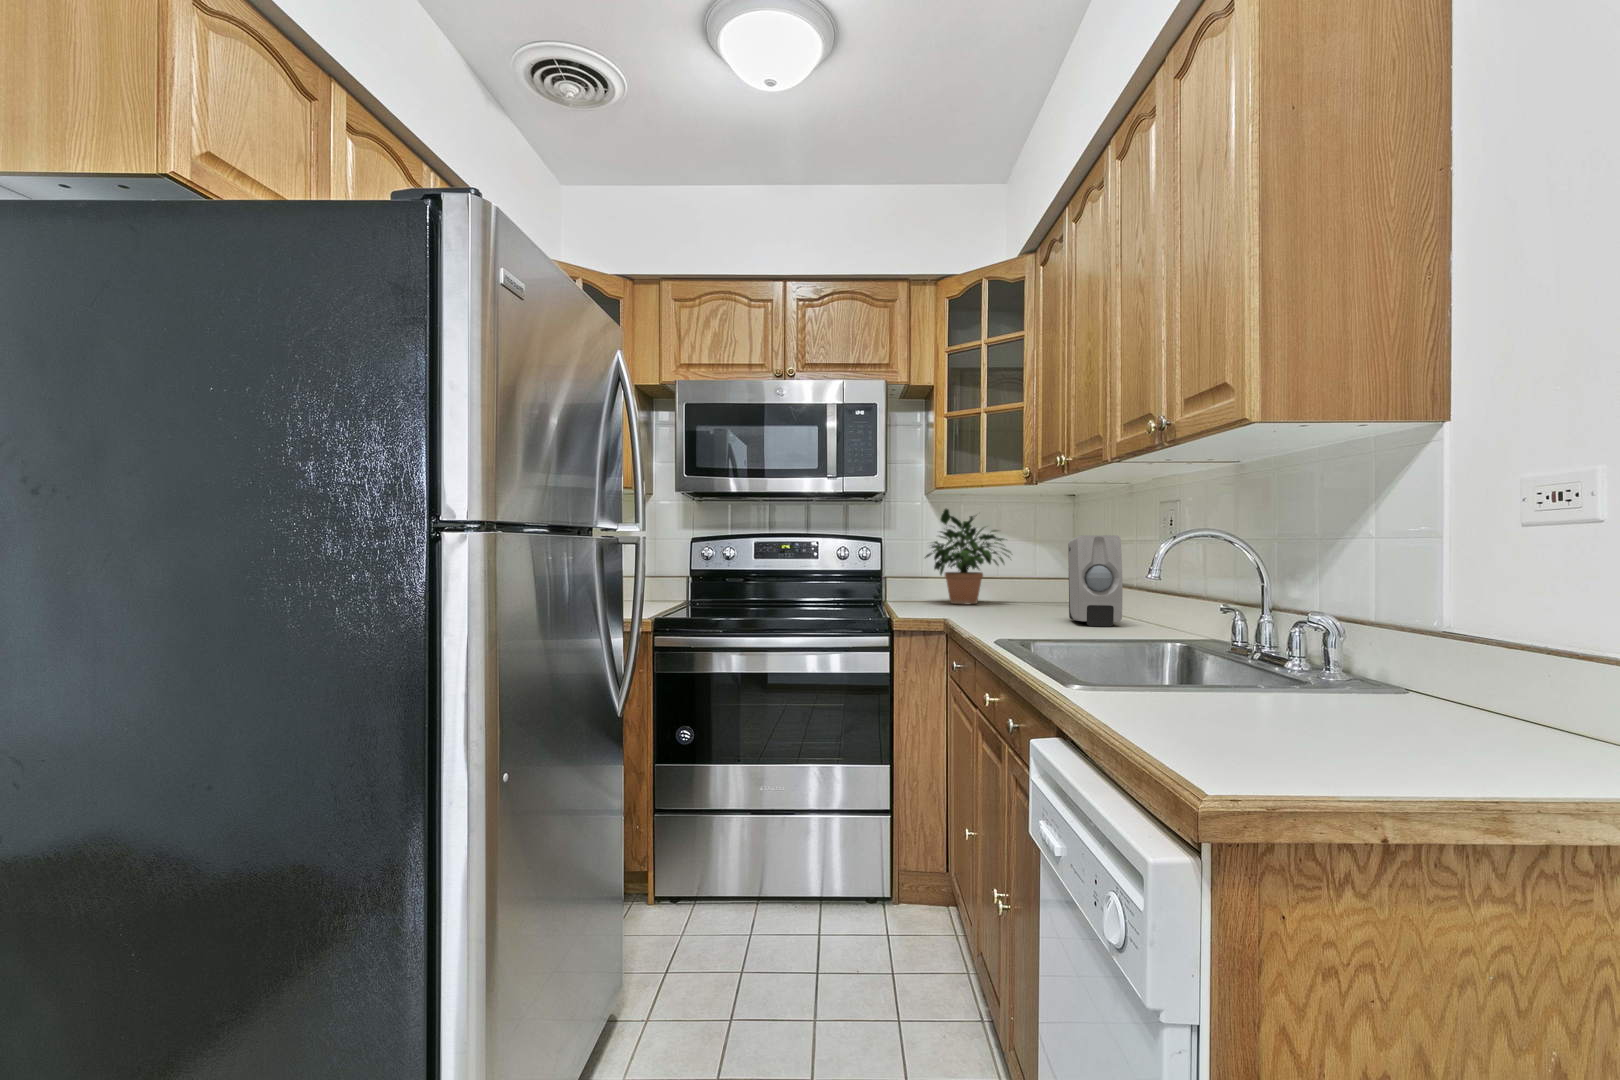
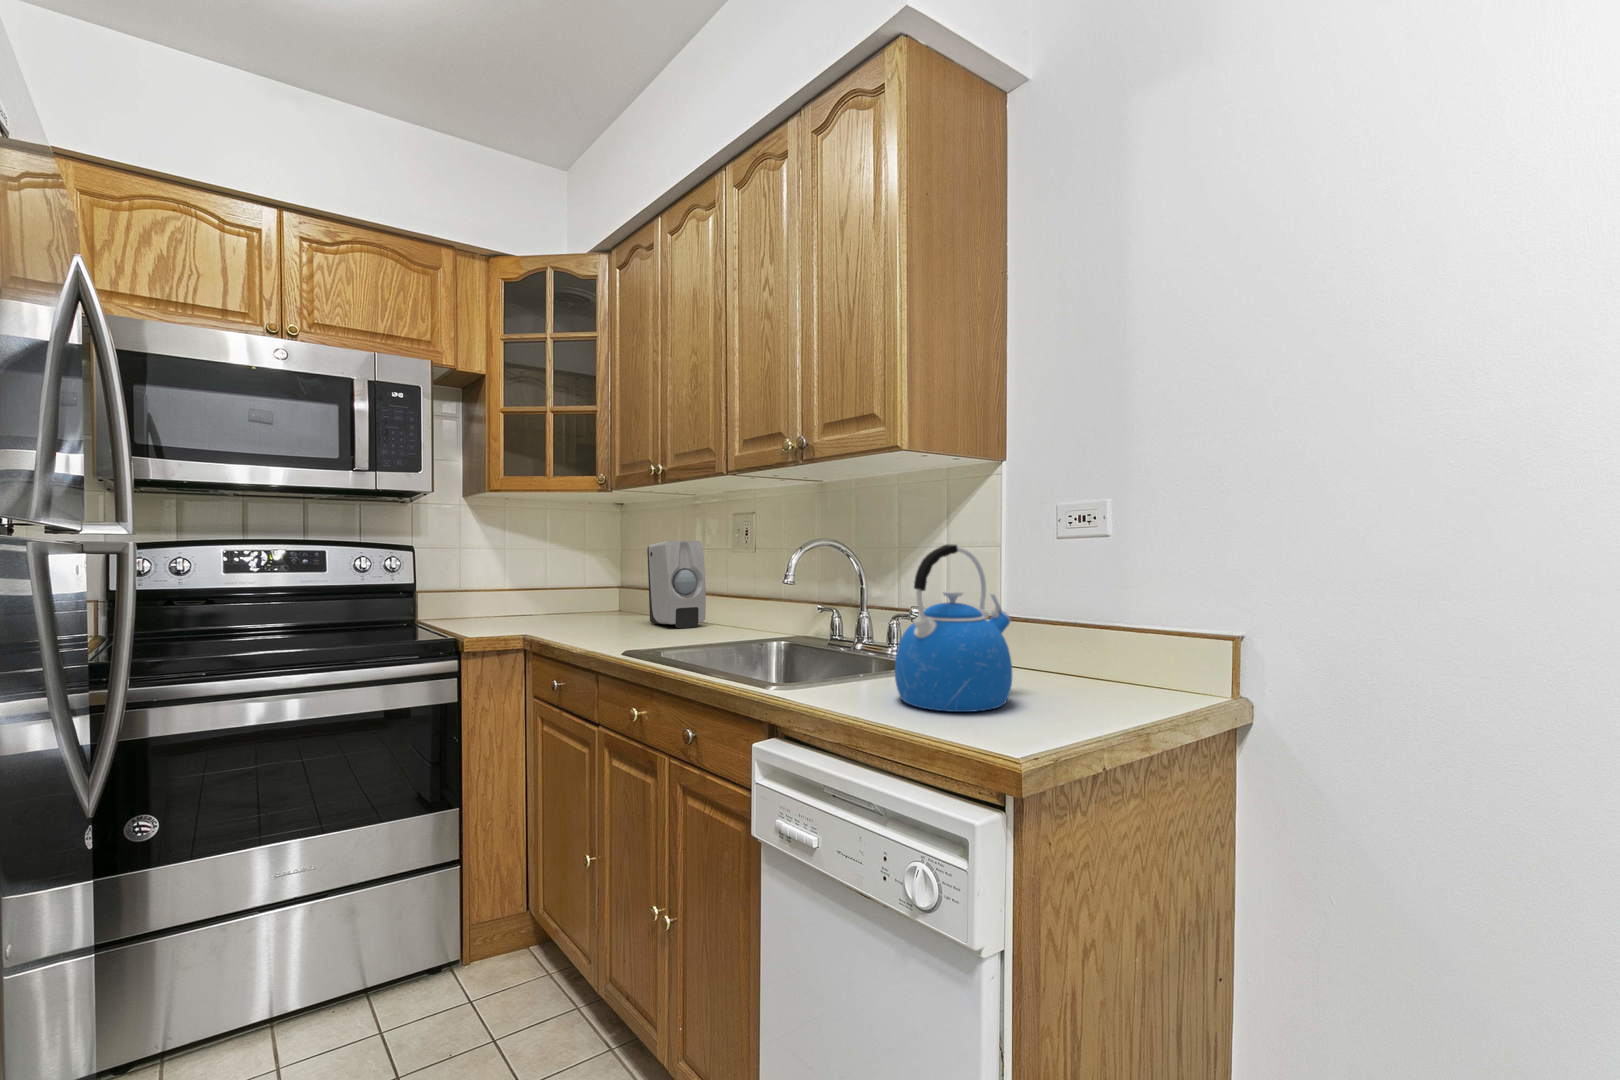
potted plant: present [926,509,1011,604] -> none [464,510,570,615]
kettle: none [1196,529,1386,733] -> present [895,544,1012,712]

